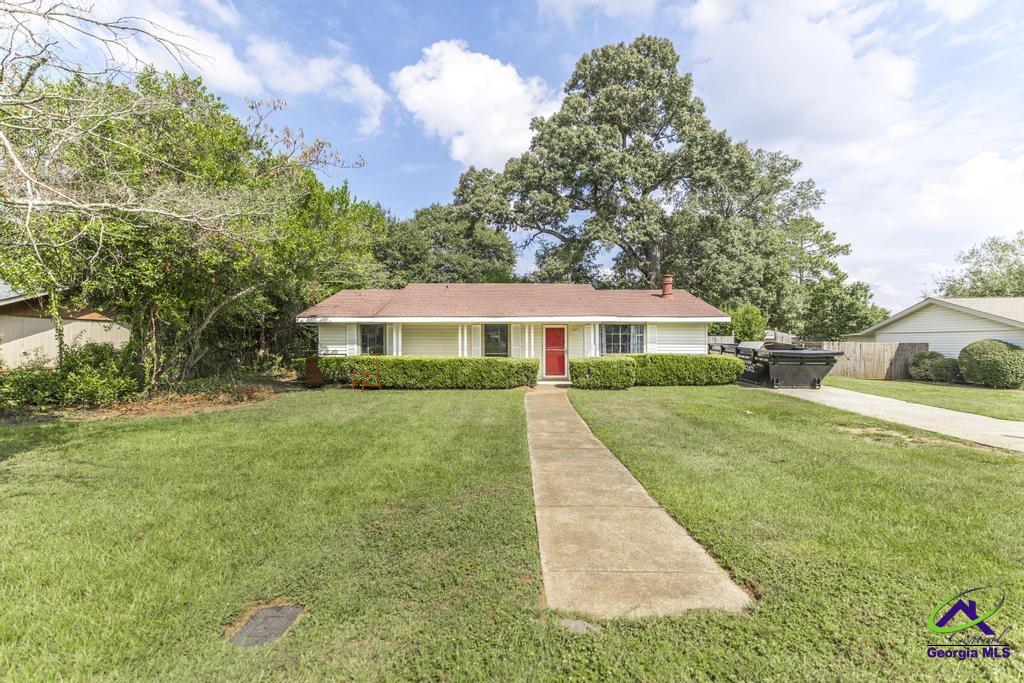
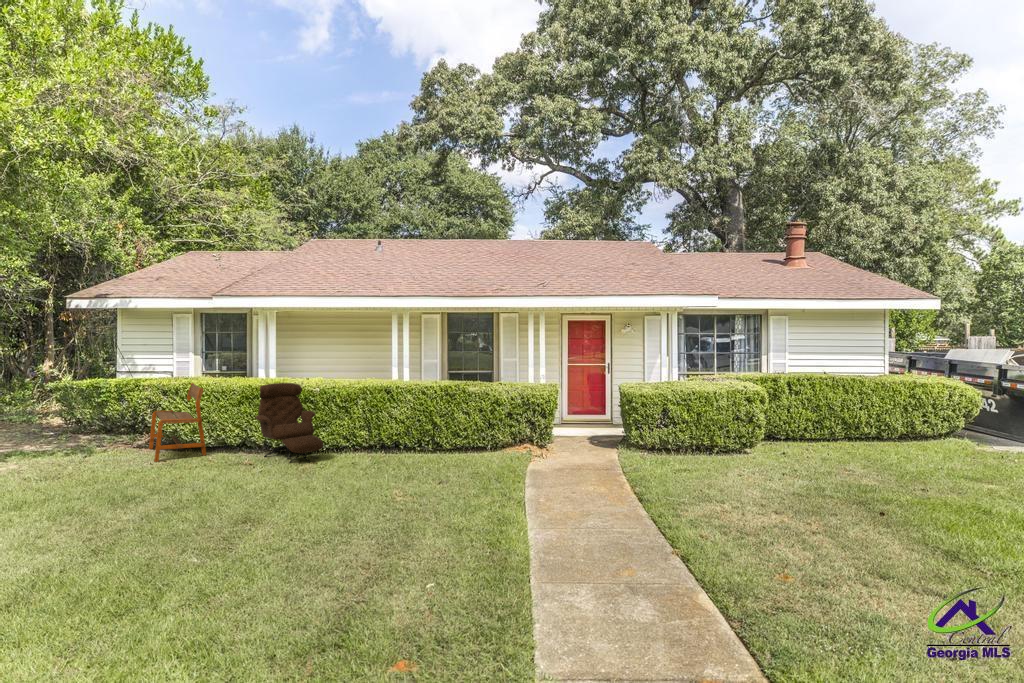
lounge chair: present [302,356,328,388] -> present [256,383,323,463]

